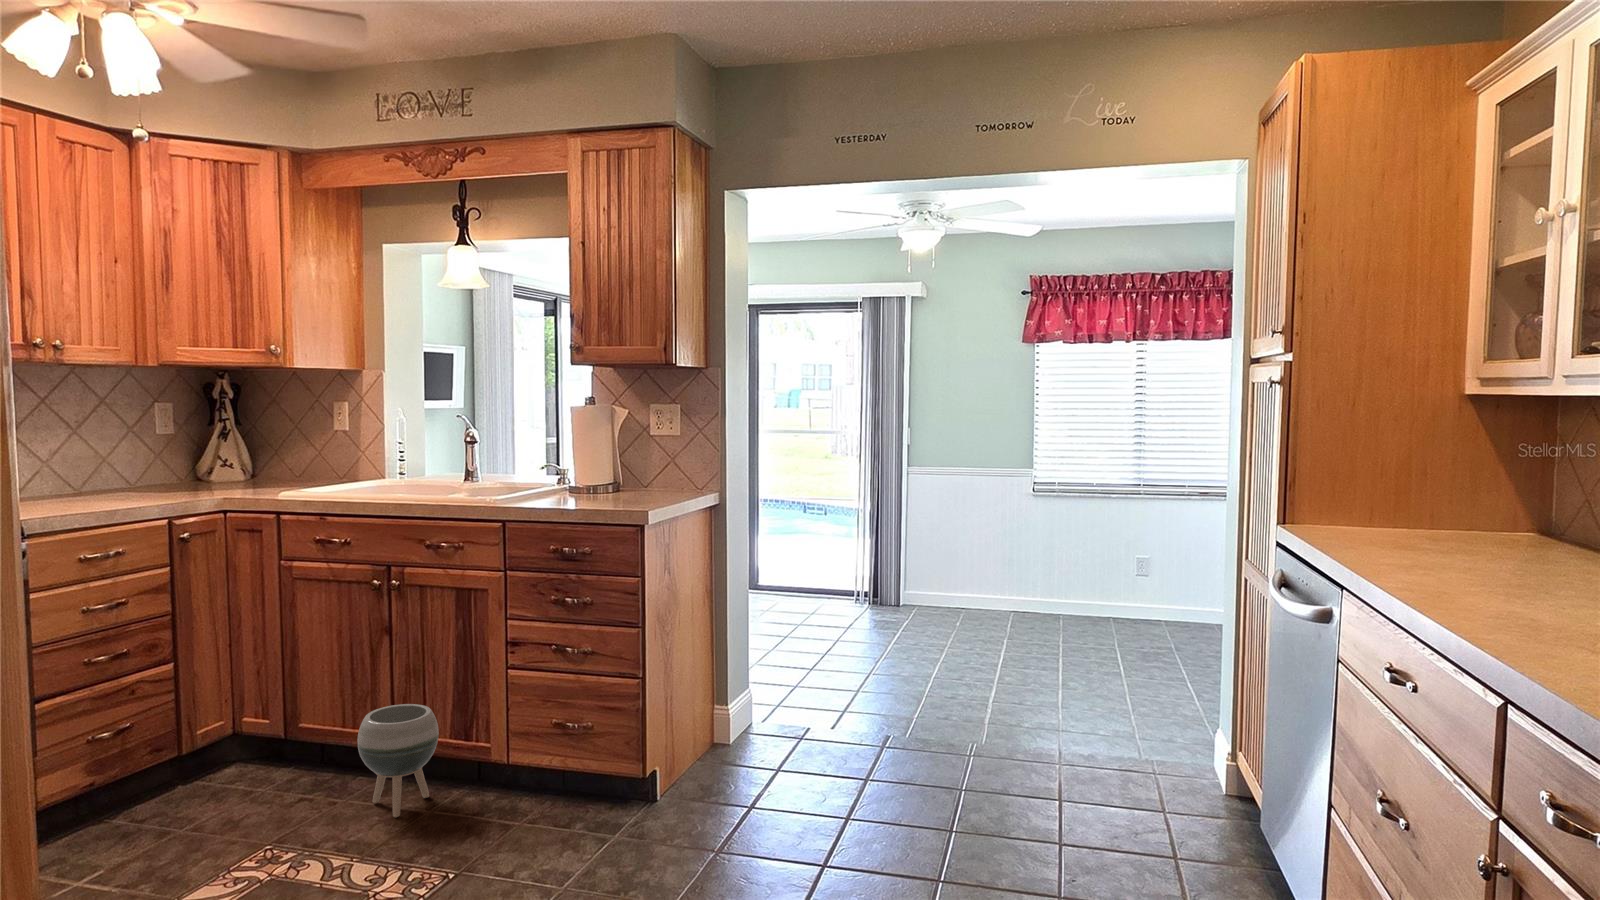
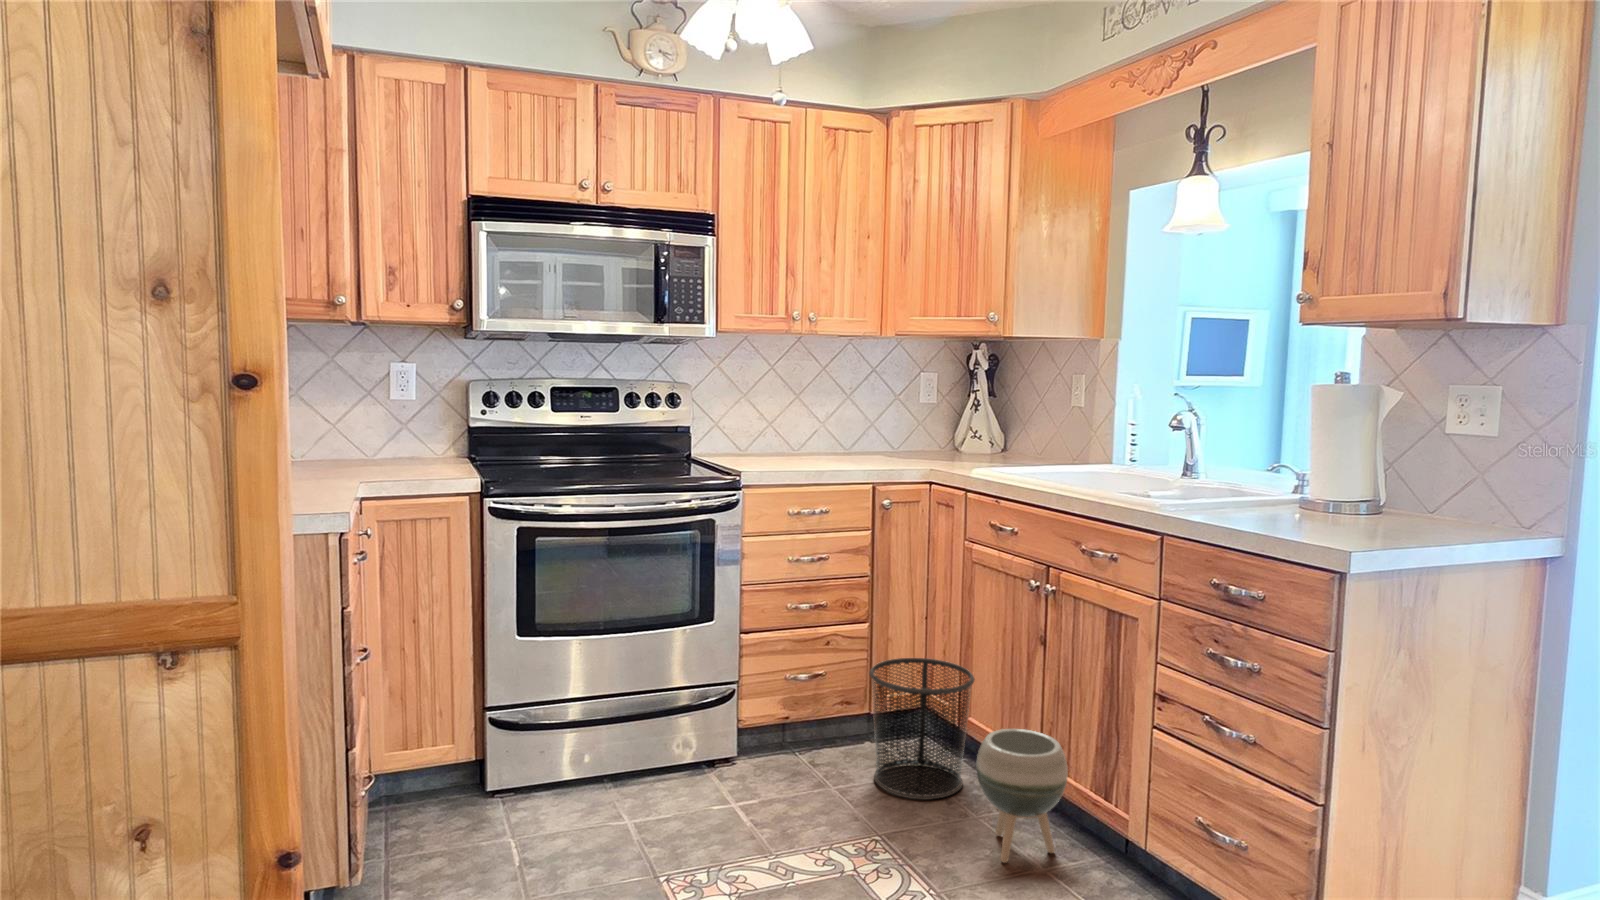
waste bin: none [203,677,318,812] -> present [869,658,975,800]

